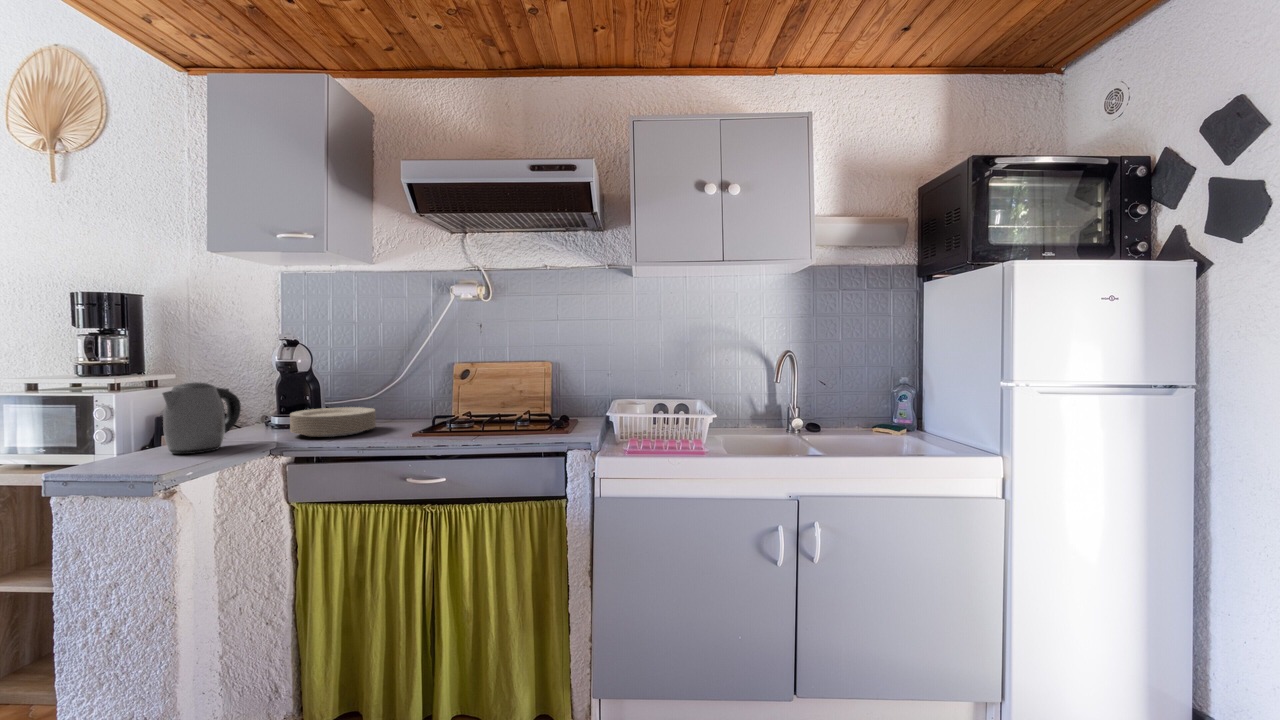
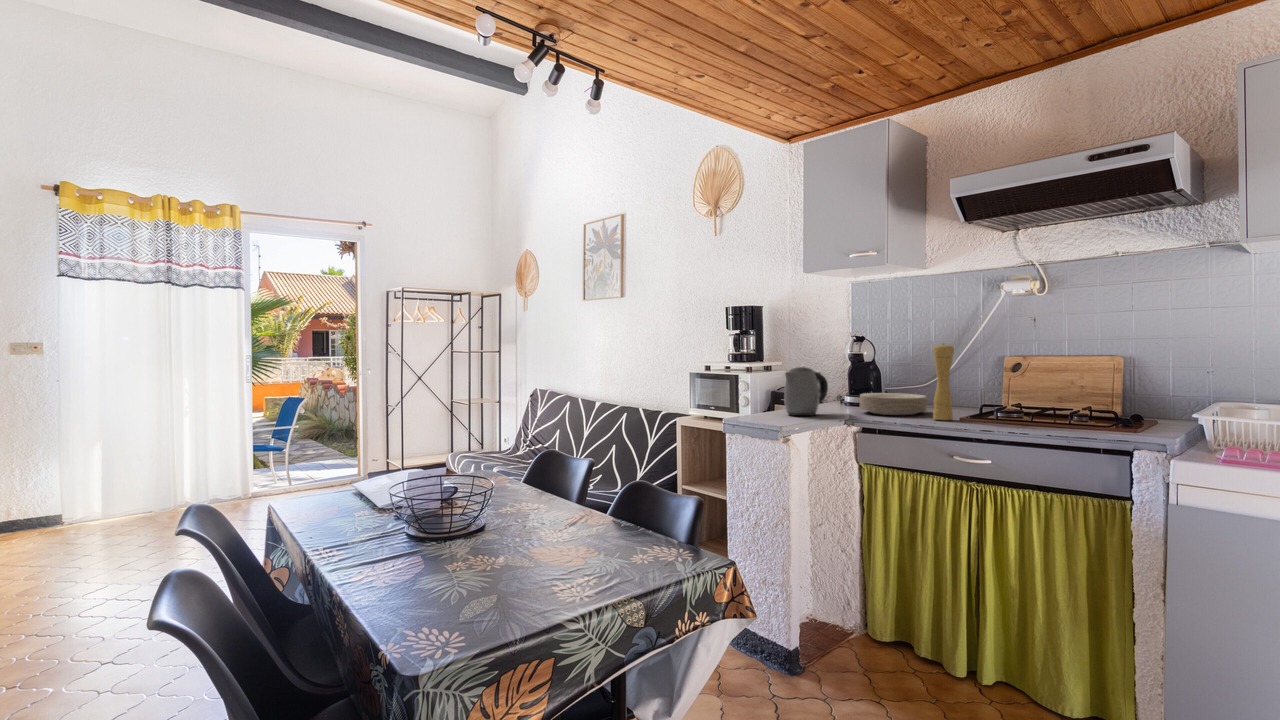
pepper mill: none [380,350,404,438] -> present [933,344,954,420]

